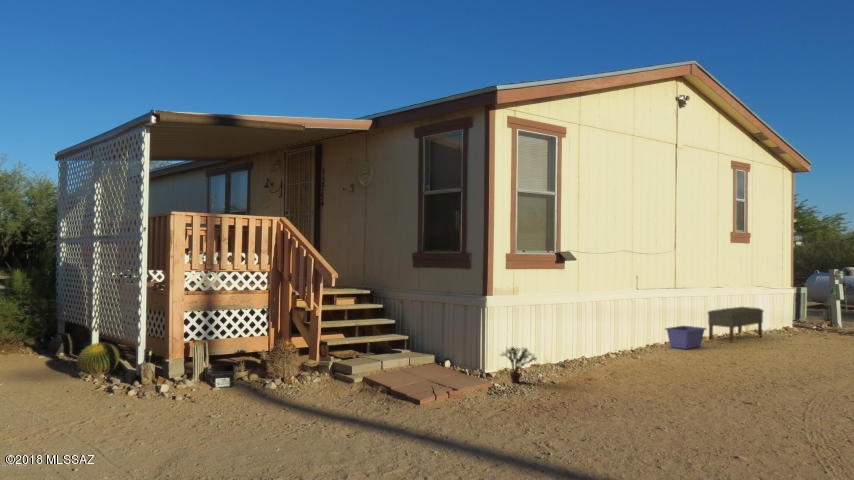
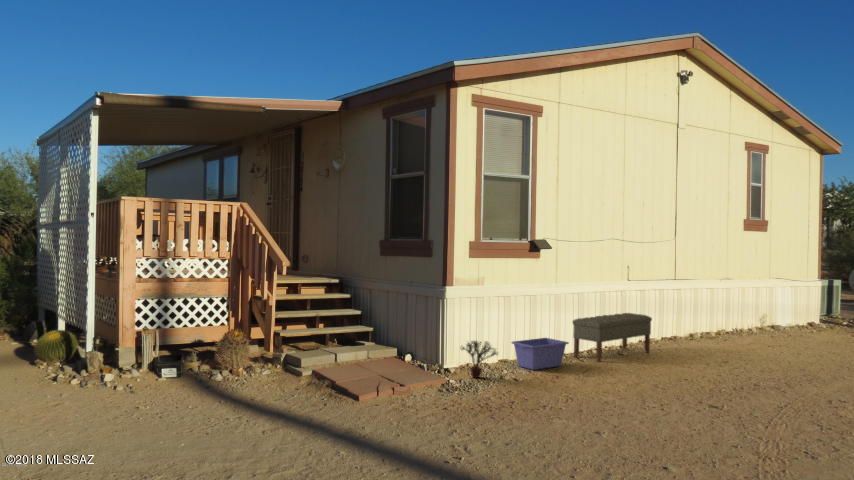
bench: present [708,307,763,342] -> present [573,313,652,362]
storage bin: present [665,326,706,349] -> present [511,338,569,370]

